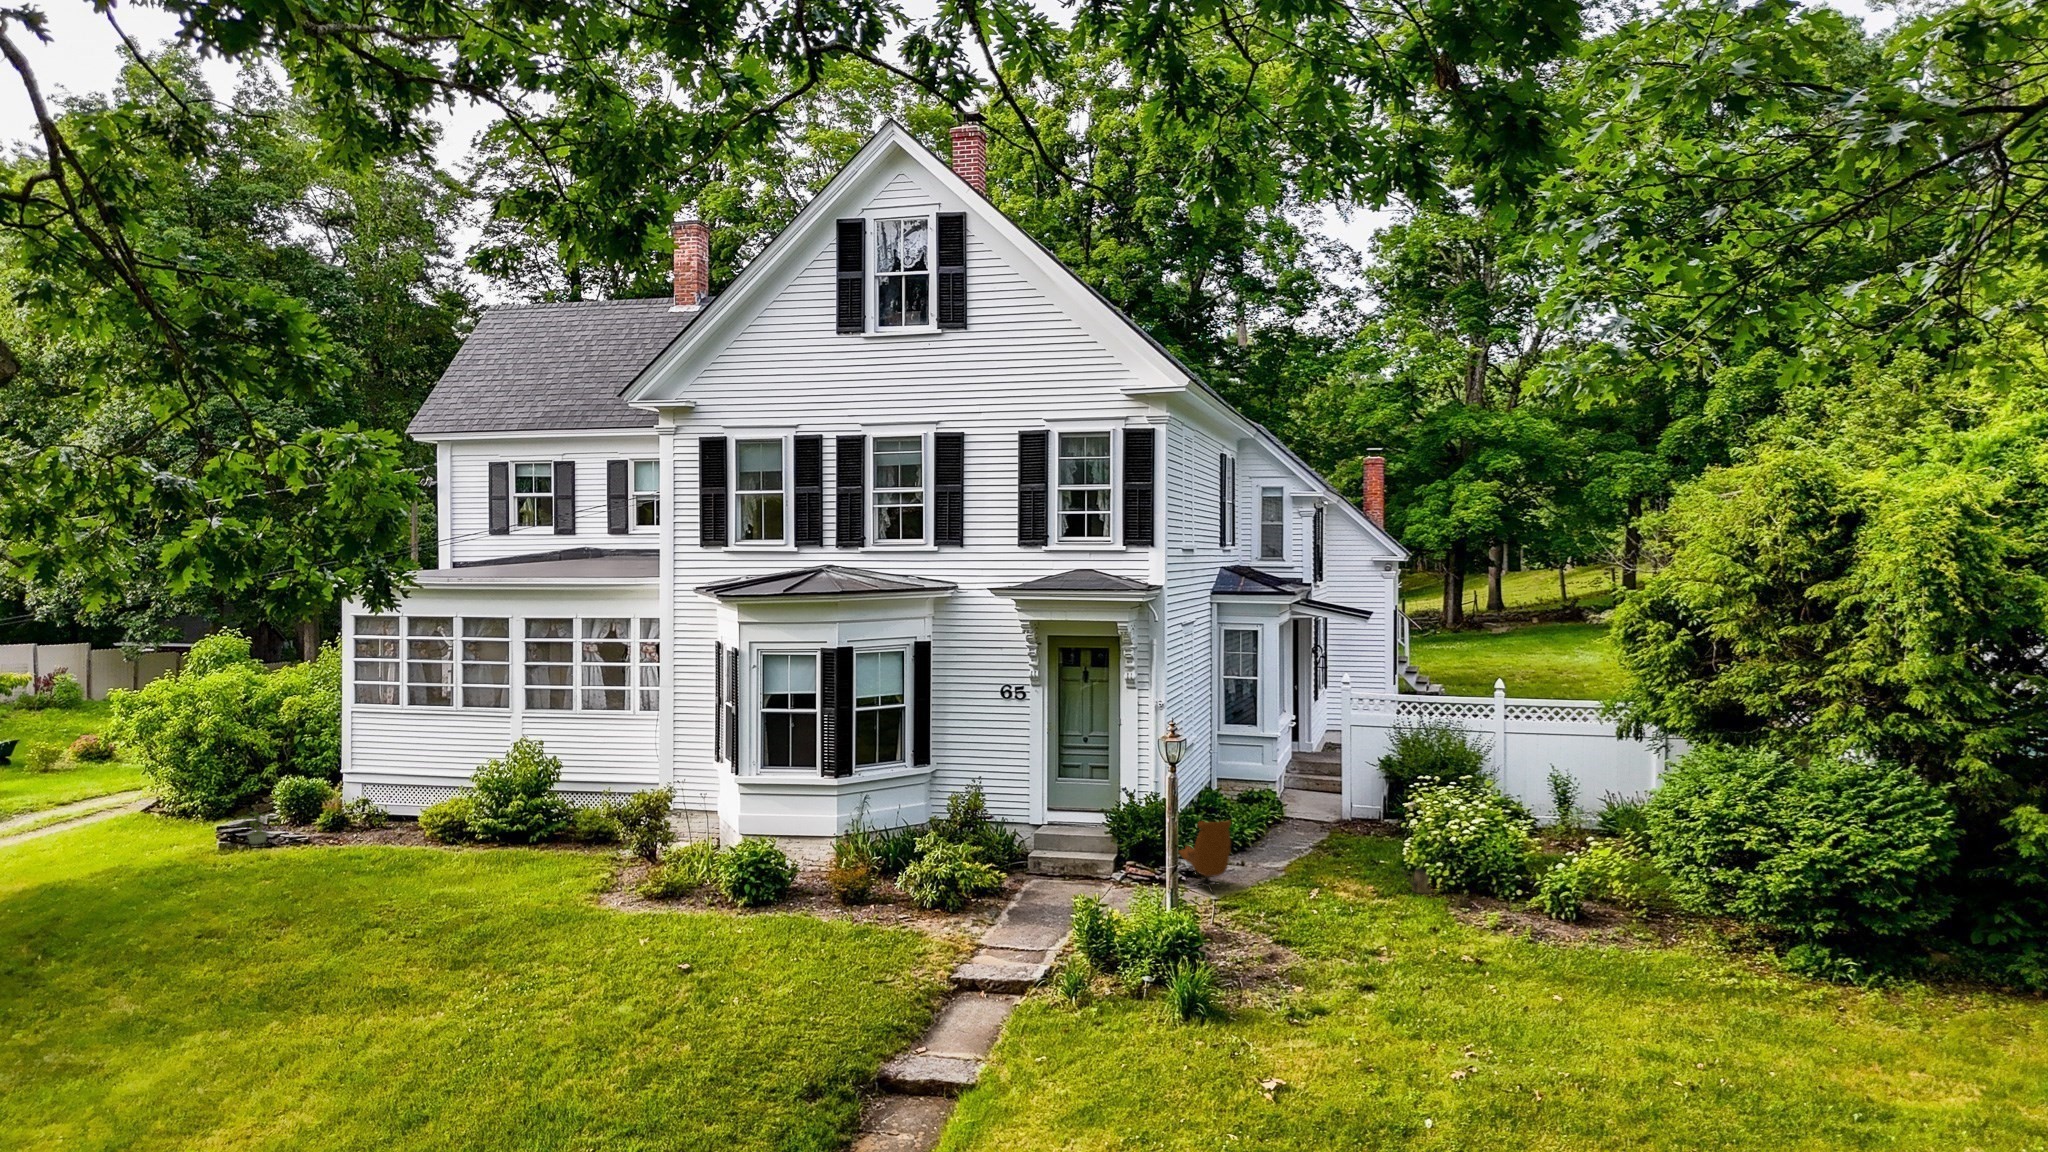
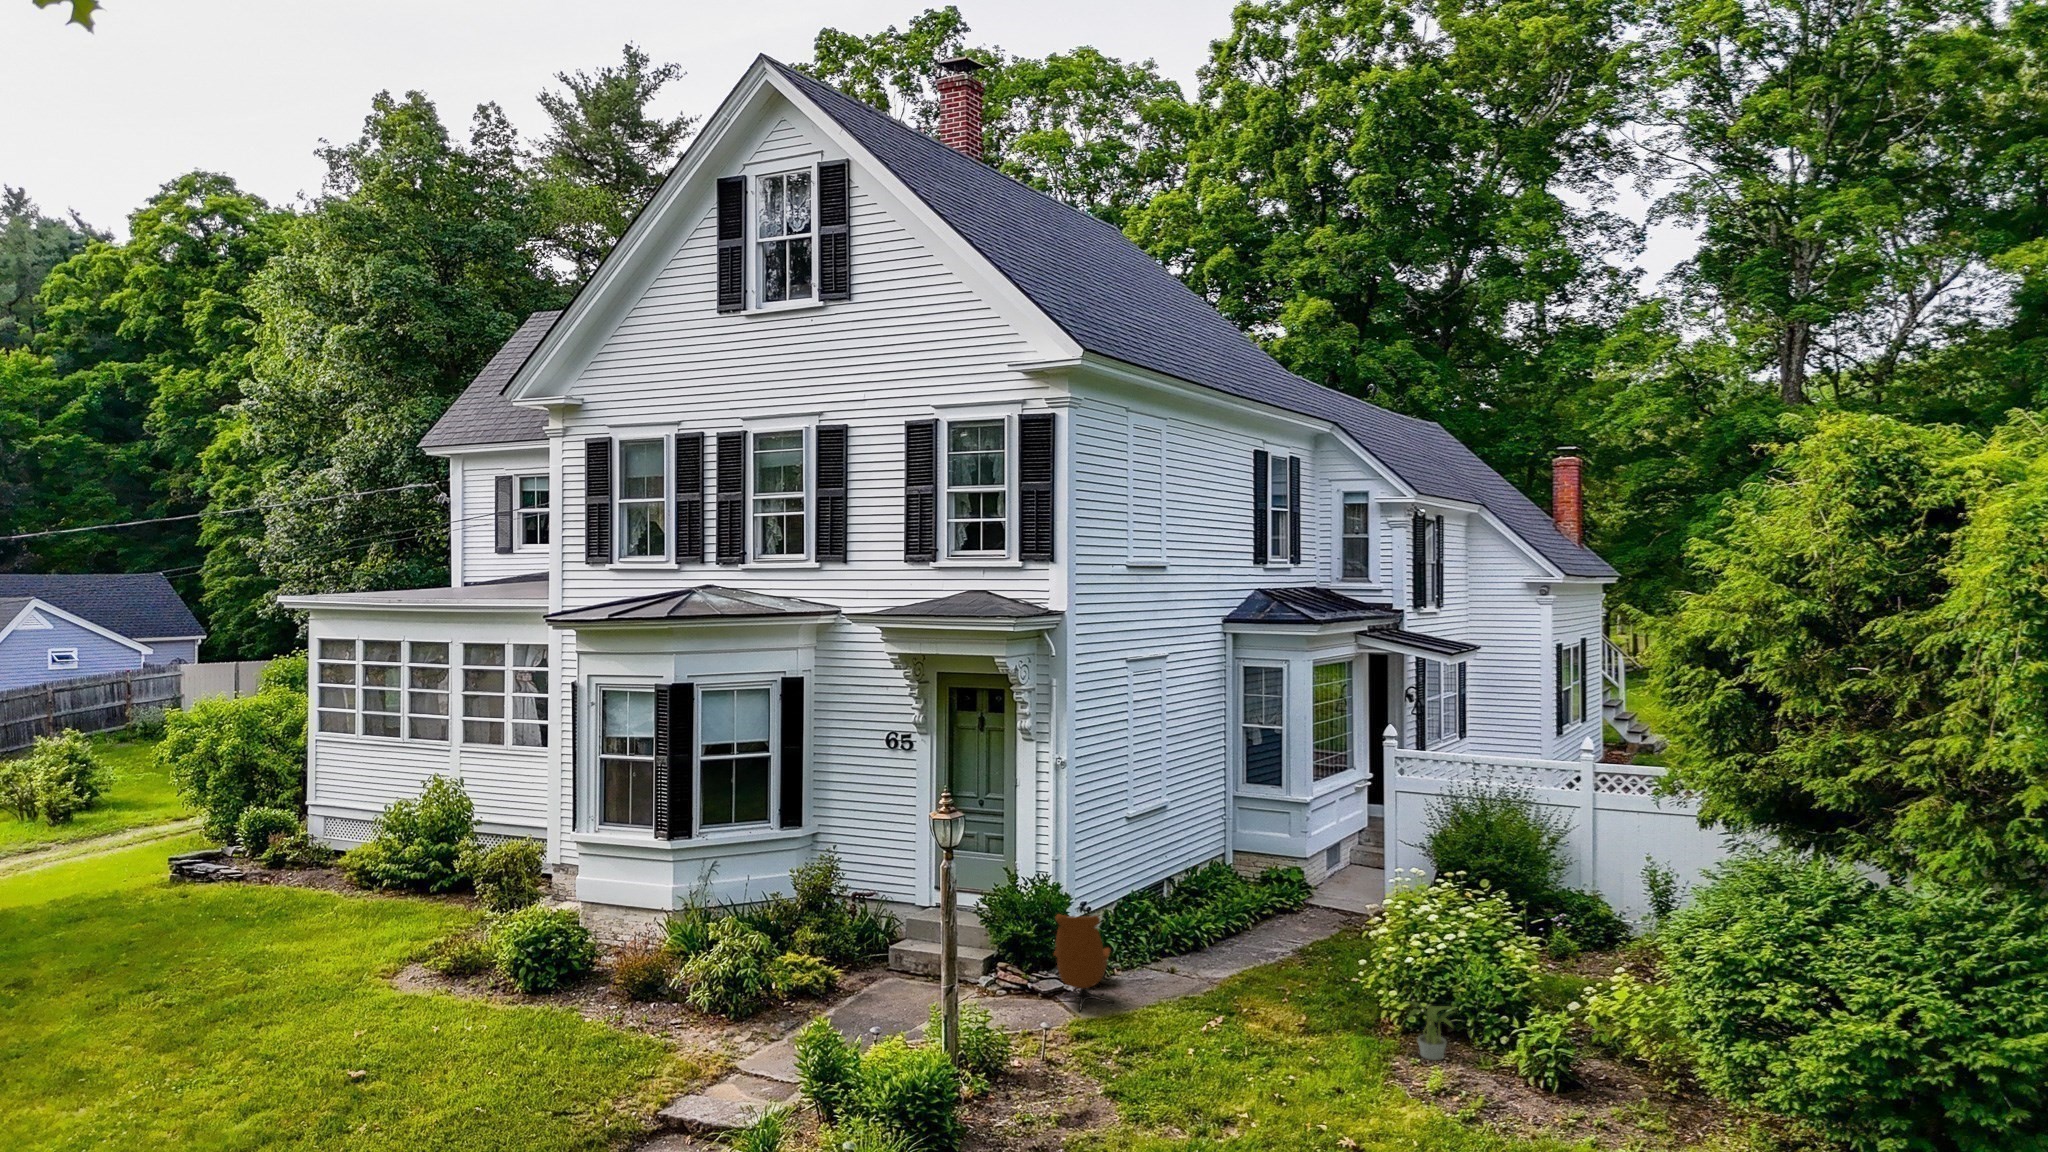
potted plant: present [245,812,269,844] -> present [1407,1001,1454,1060]
watering can: present [1404,868,1433,894] -> none [1323,1001,1384,1041]

